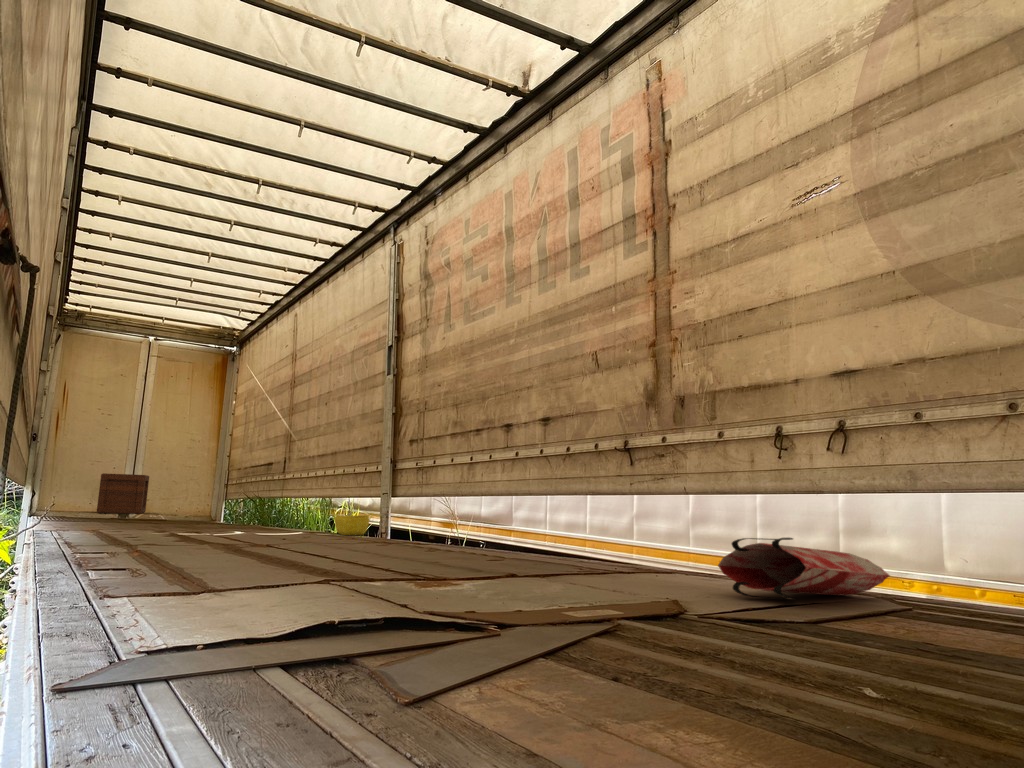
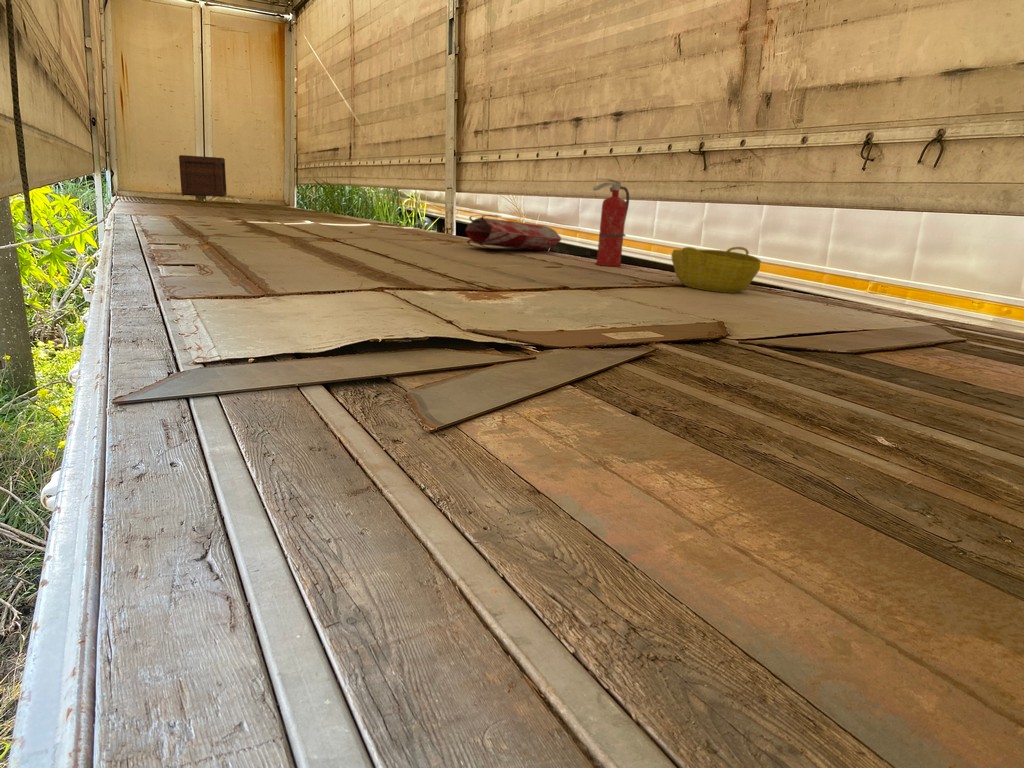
fire extinguisher: none [533,476,568,561] -> present [593,179,629,266]
basket: present [331,512,373,535] -> present [672,247,761,293]
bag: present [718,538,890,600] -> present [466,215,561,250]

